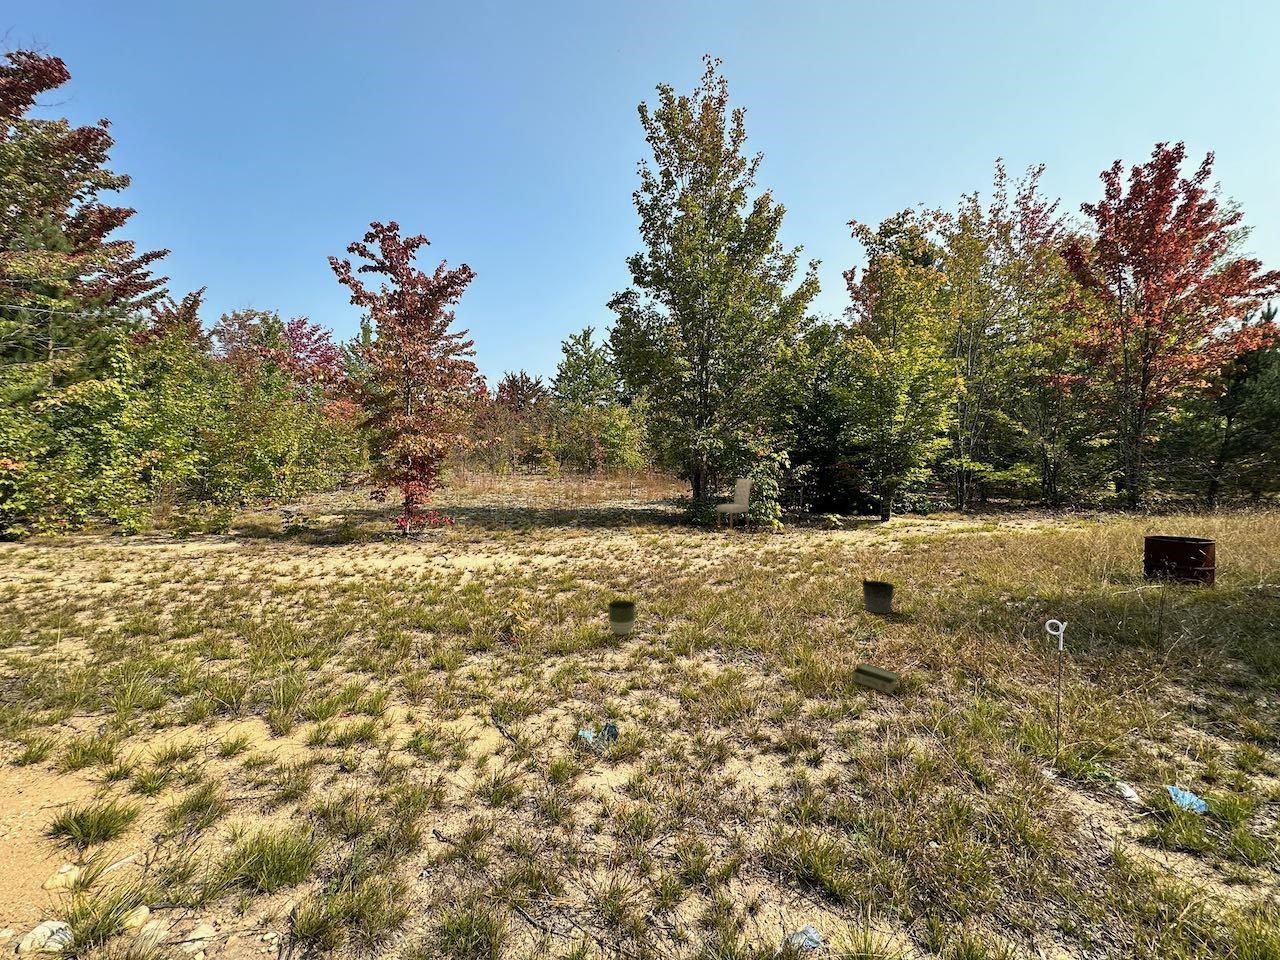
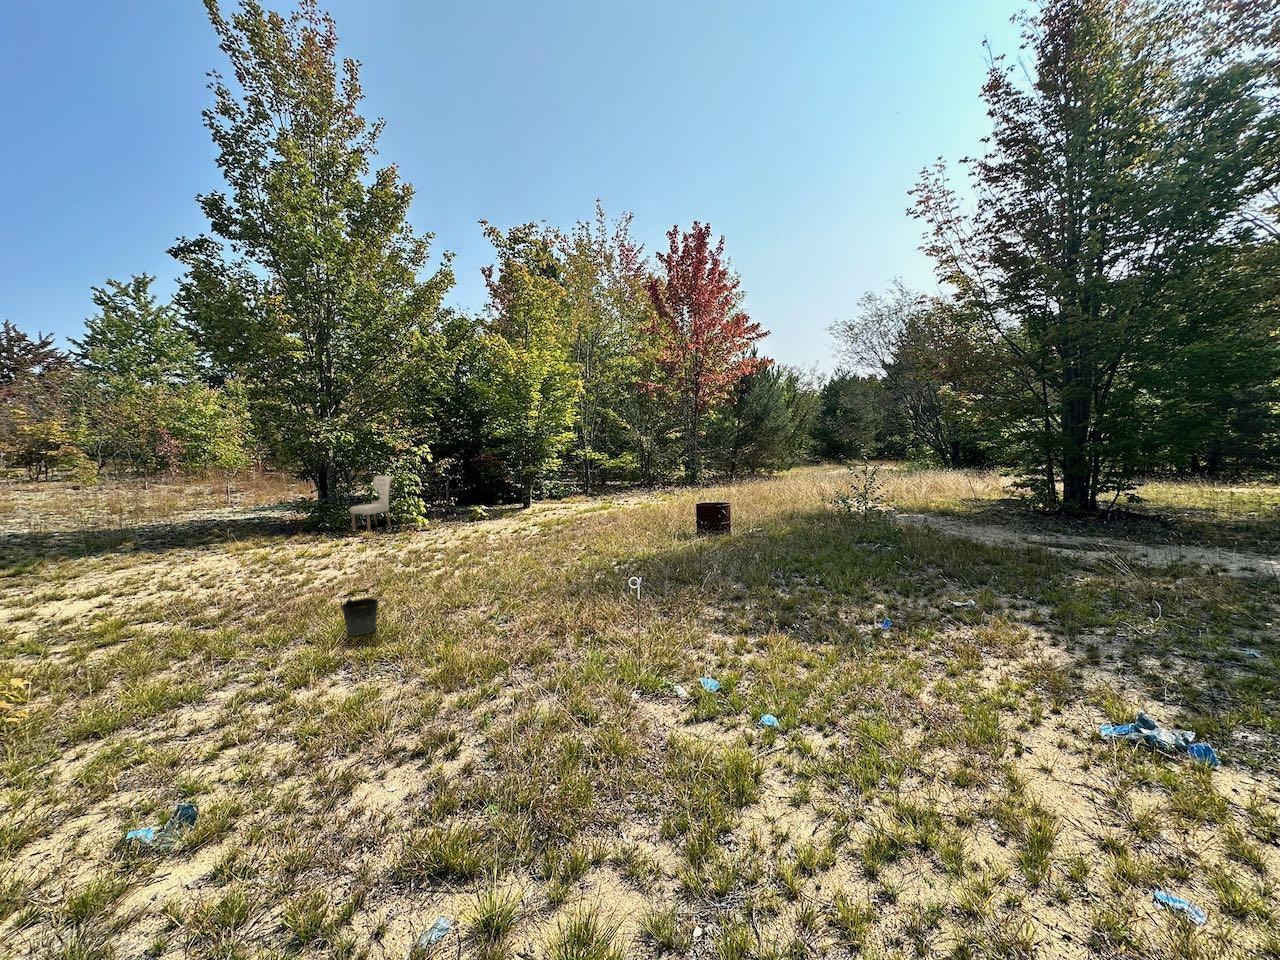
bucket: present [861,579,894,613] -> present [340,598,378,636]
planter: present [608,600,635,635] -> none [187,637,230,680]
toolbox: present [852,663,900,693] -> none [476,640,515,660]

